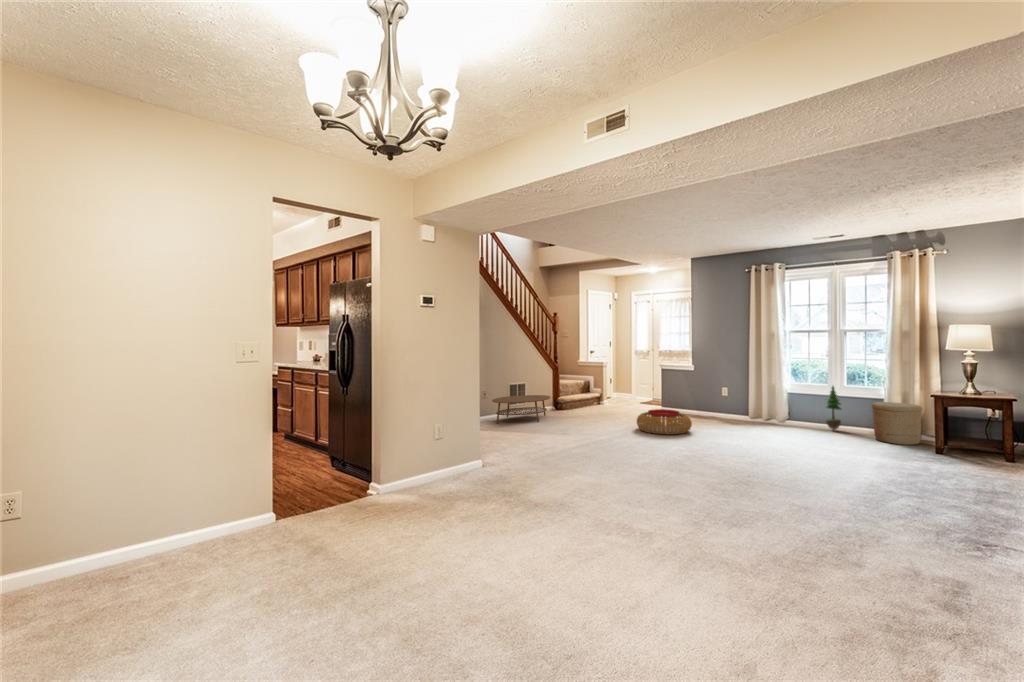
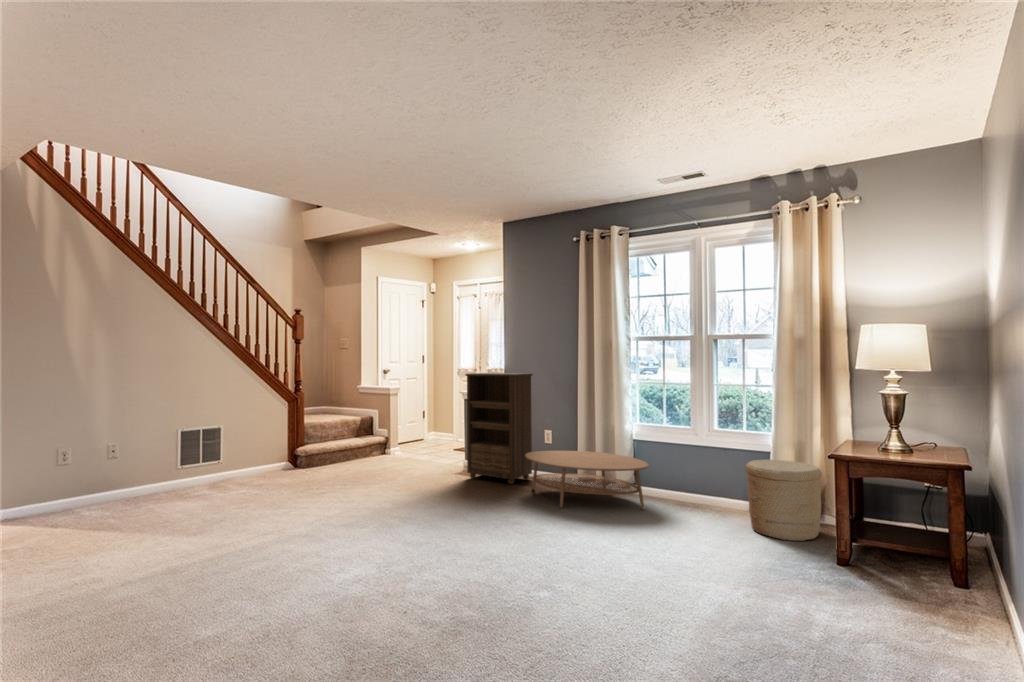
bookshelf: none [672,353,716,419] -> present [466,373,533,484]
potted tree: present [825,386,841,430] -> none [680,428,709,506]
coffee table: present [492,395,550,424] -> present [525,451,649,509]
pouf: present [637,409,692,435] -> none [354,477,453,530]

